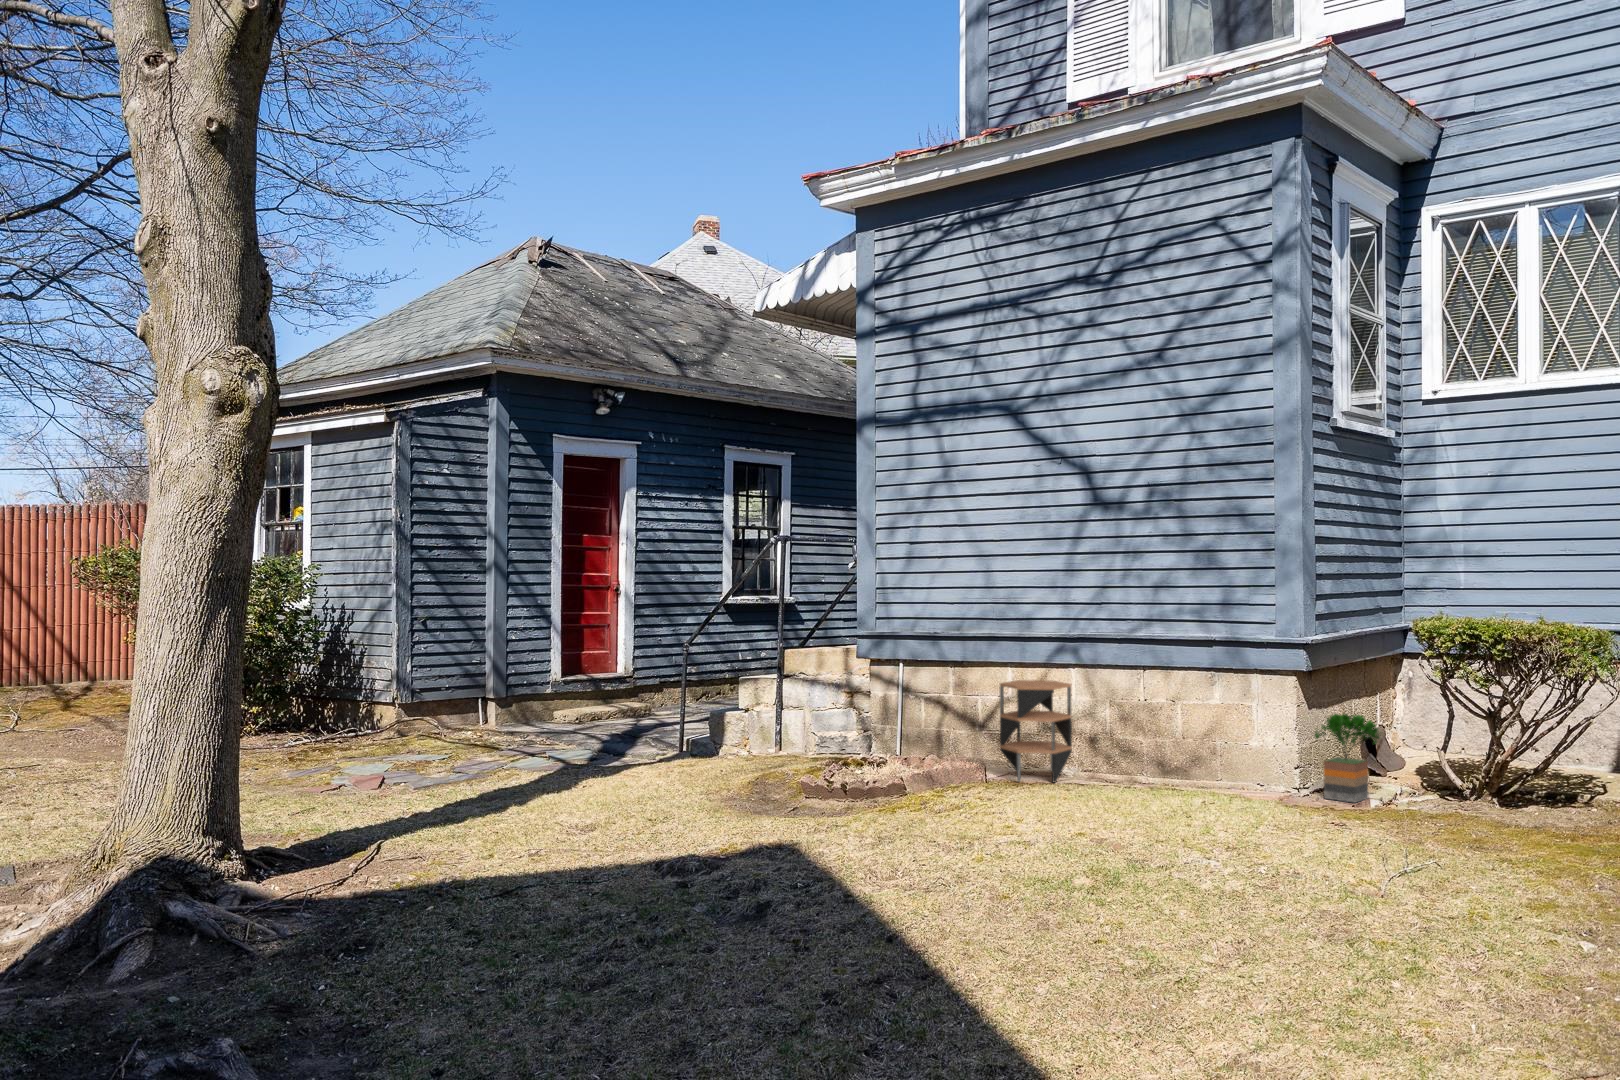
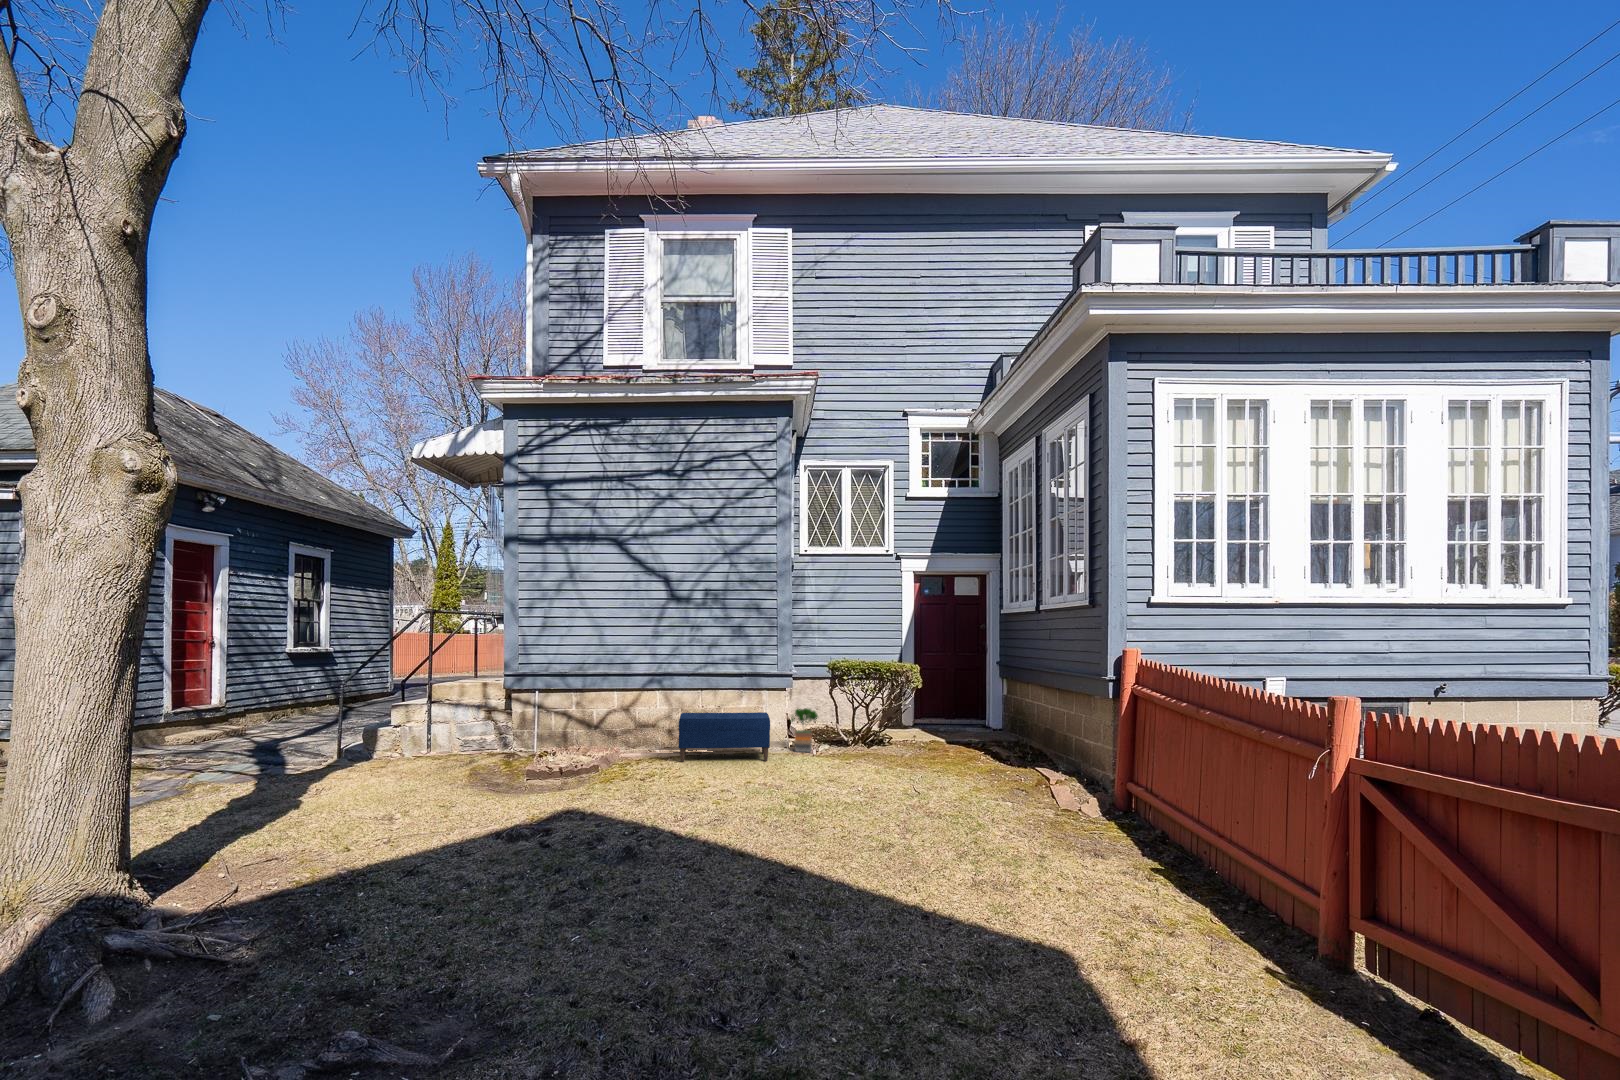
side table: present [1000,680,1072,783] -> none [624,700,663,761]
bench: none [1077,706,1266,807] -> present [679,712,770,762]

